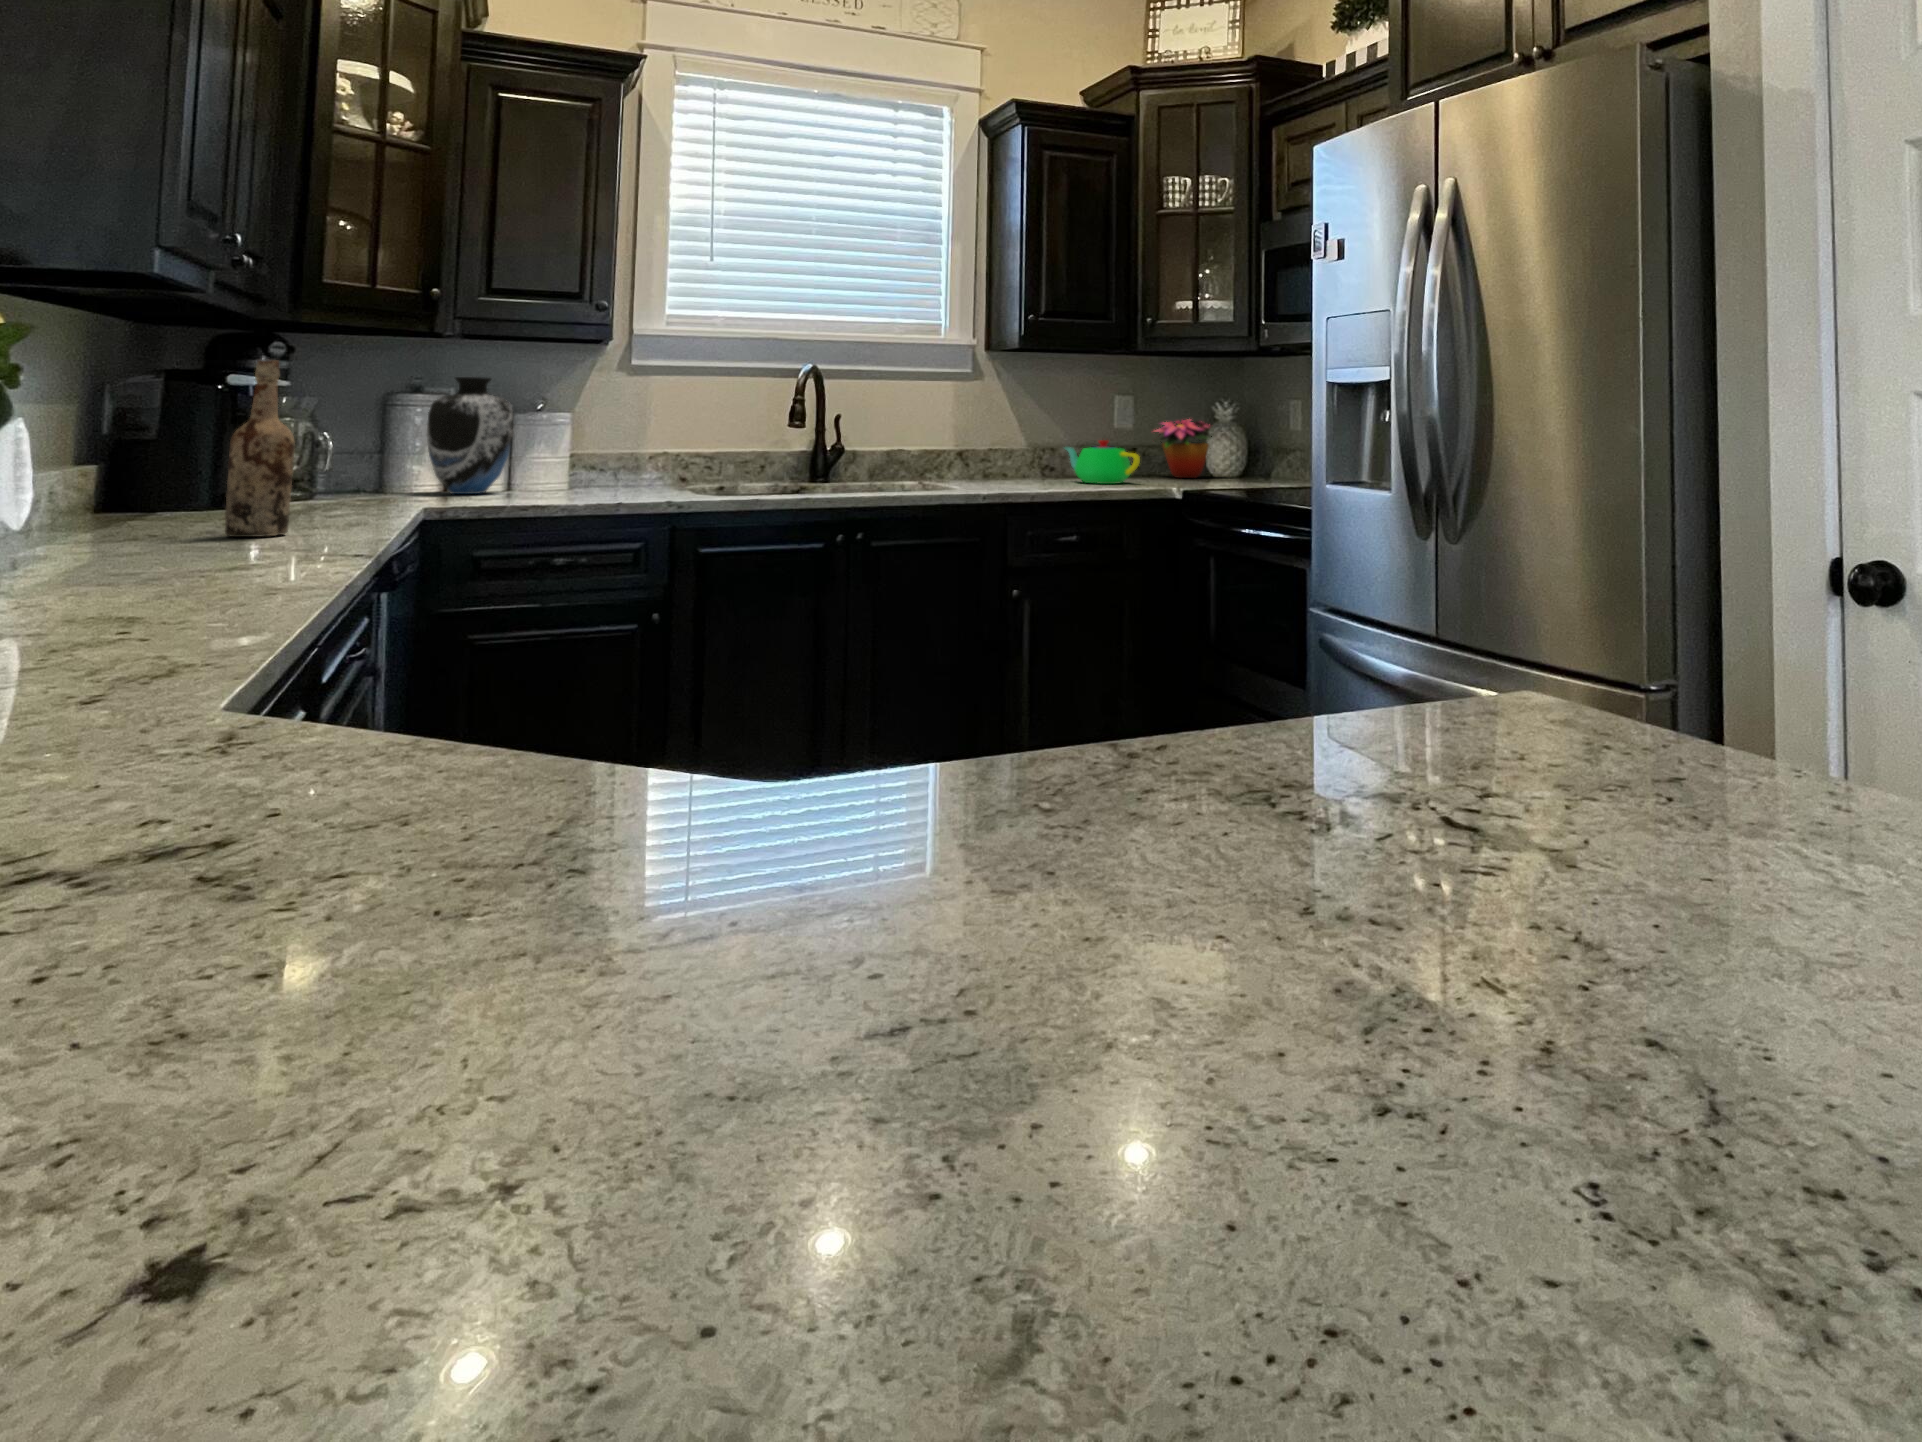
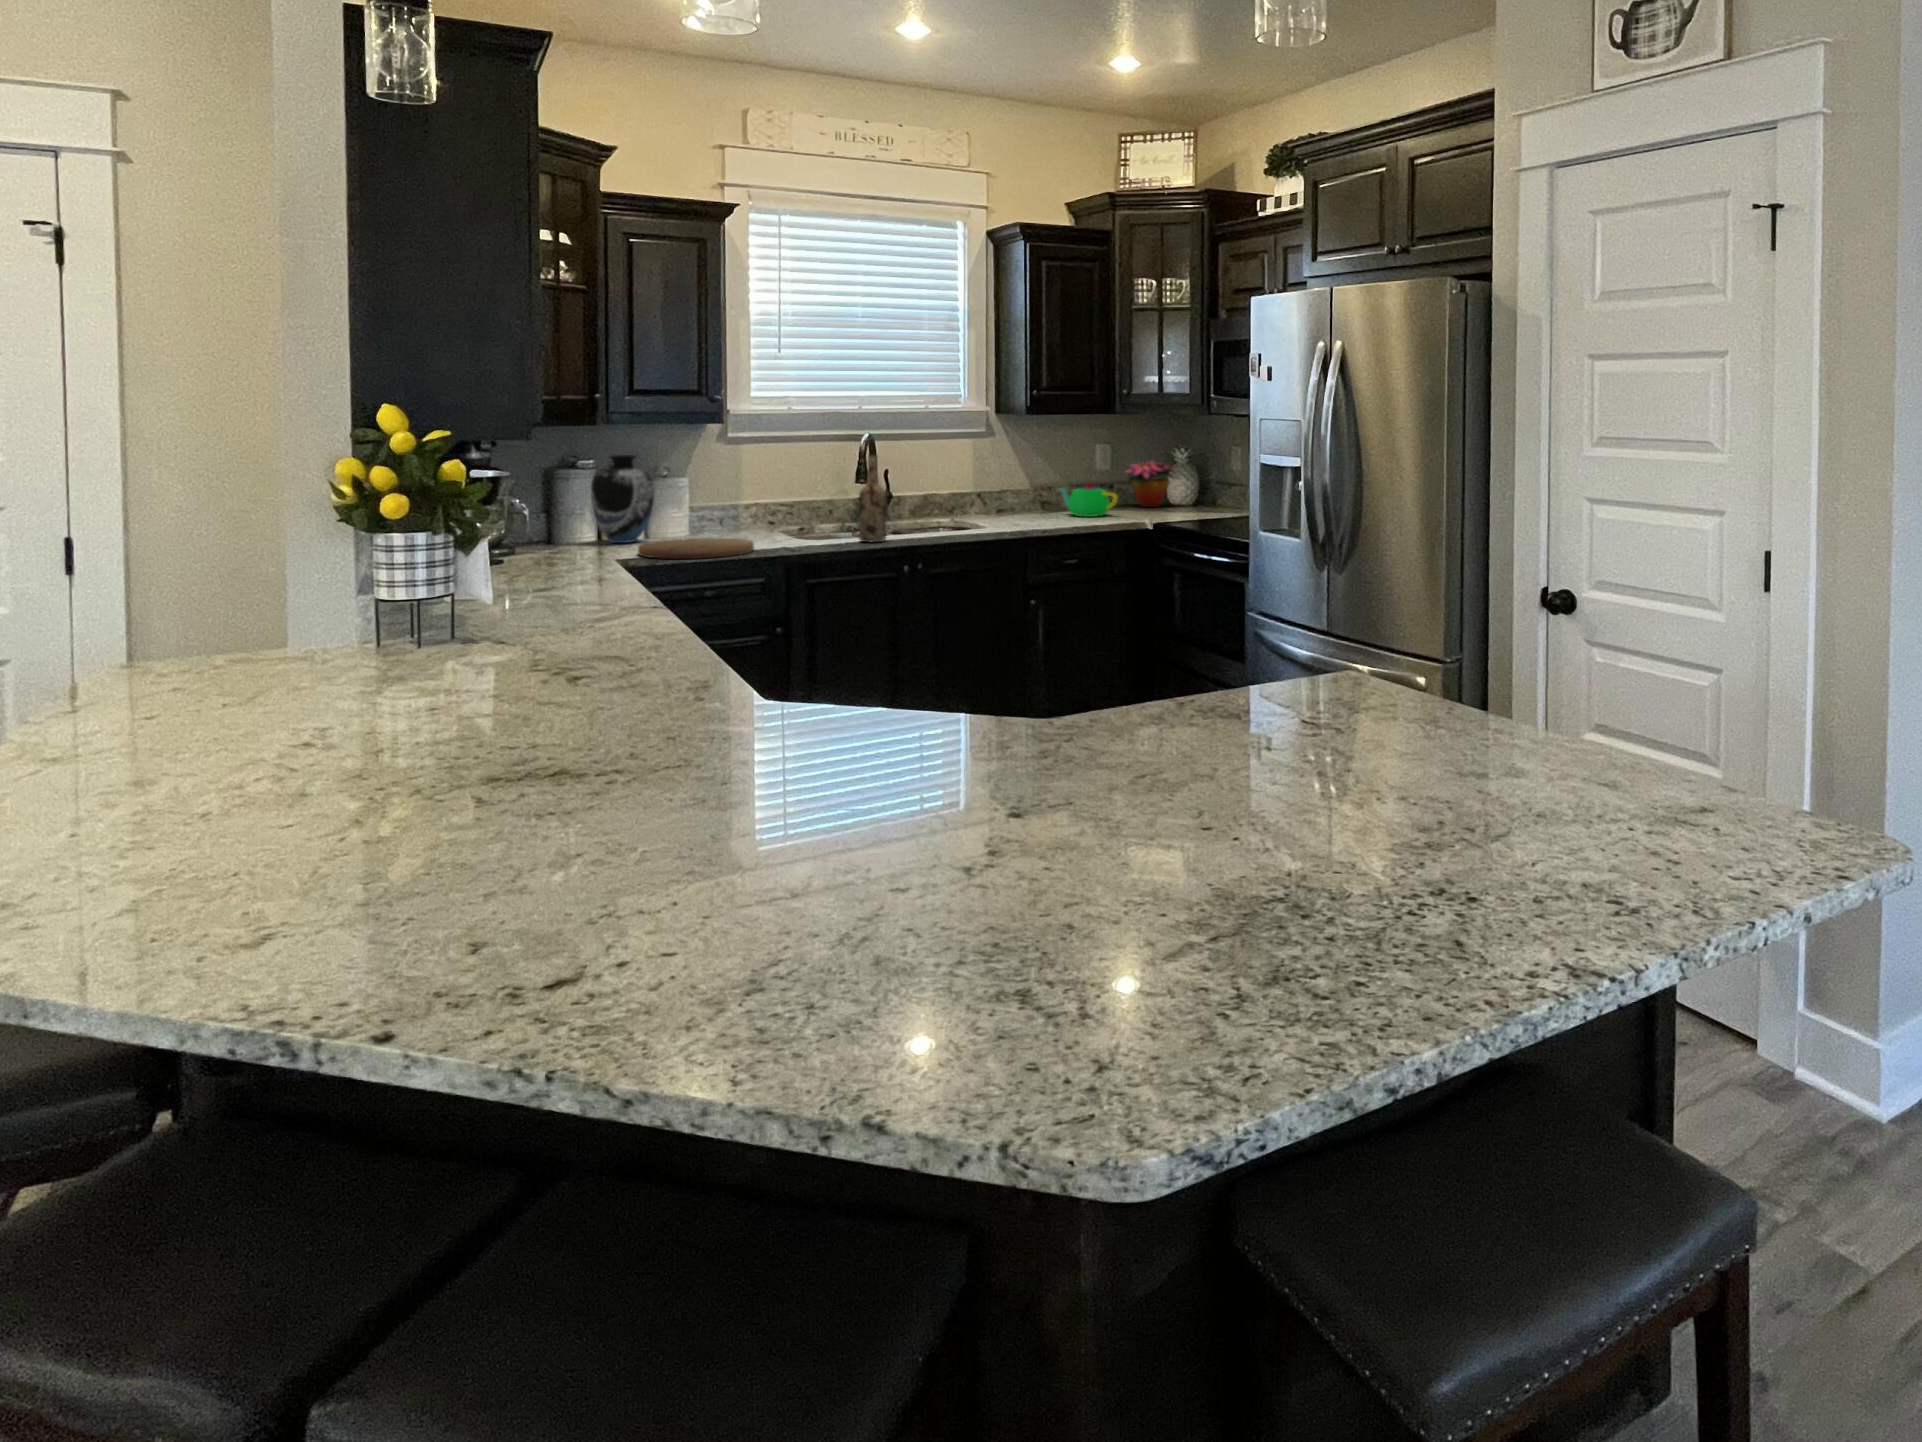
wine bottle: present [225,360,295,537] -> present [859,454,887,542]
cutting board: none [457,487,622,508] -> present [638,538,754,559]

